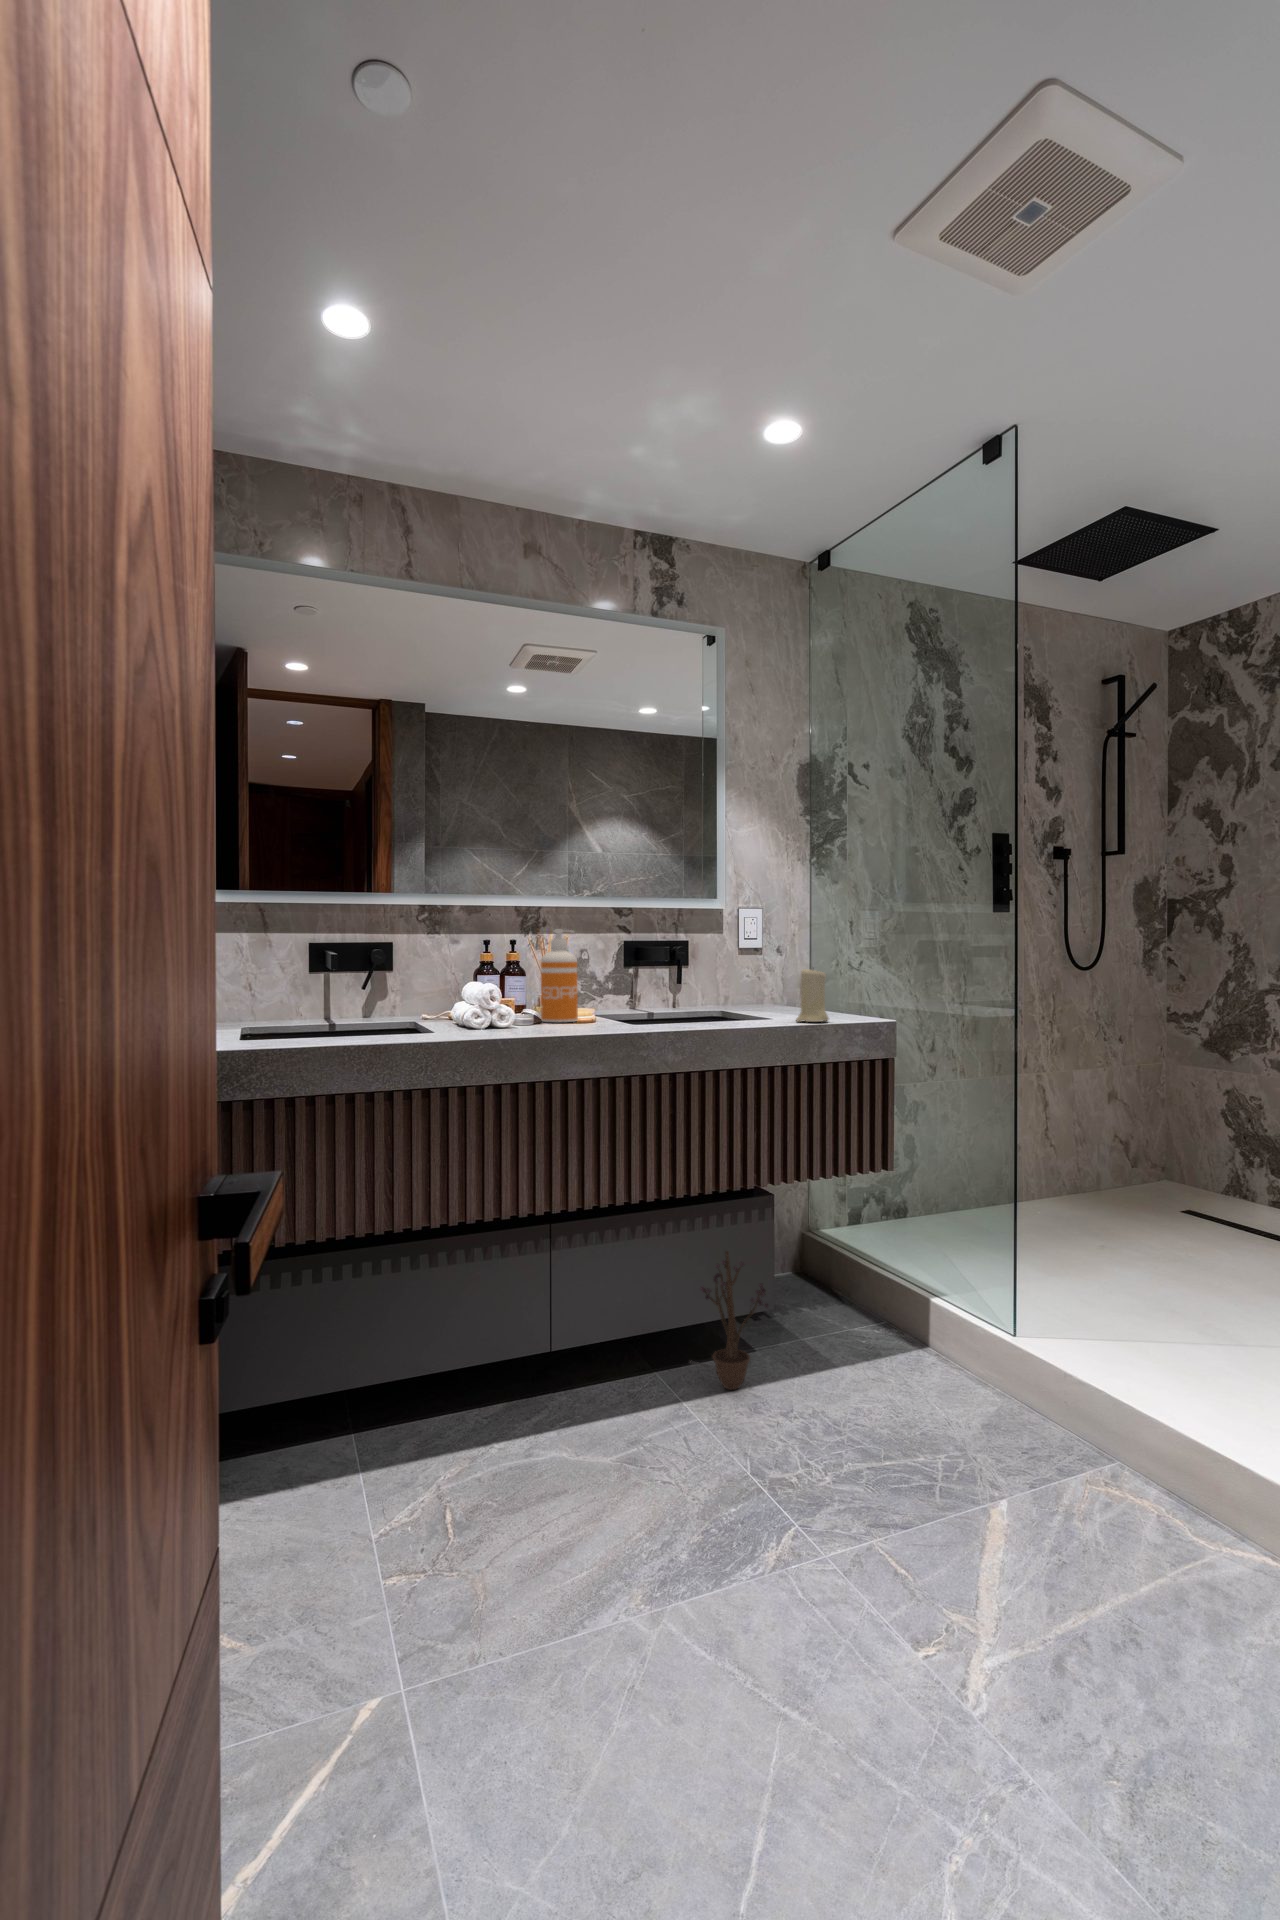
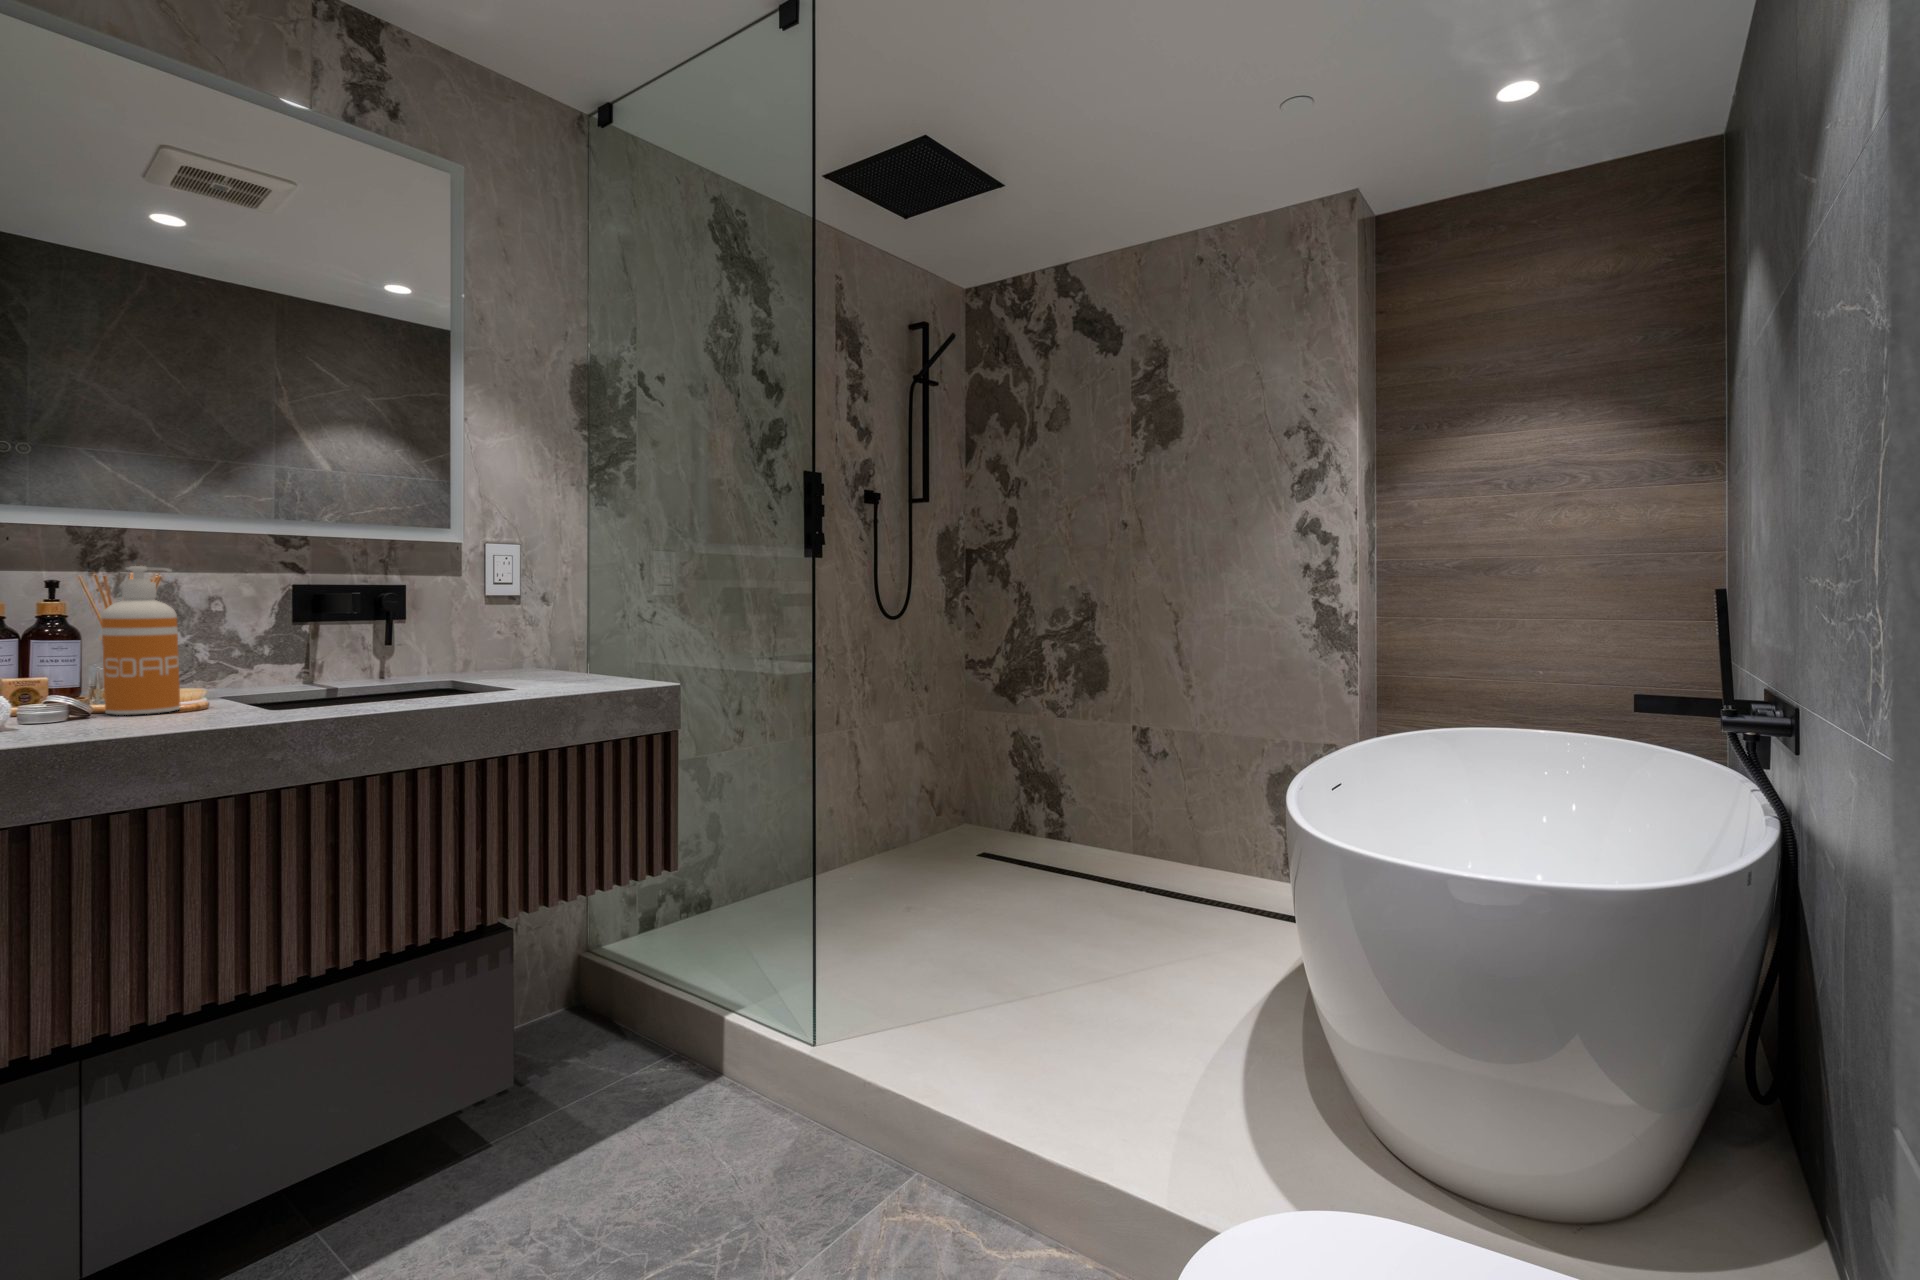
candle: present [796,969,829,1022] -> none [548,623,596,697]
decorative plant: present [690,1251,768,1390] -> none [388,1023,503,1213]

